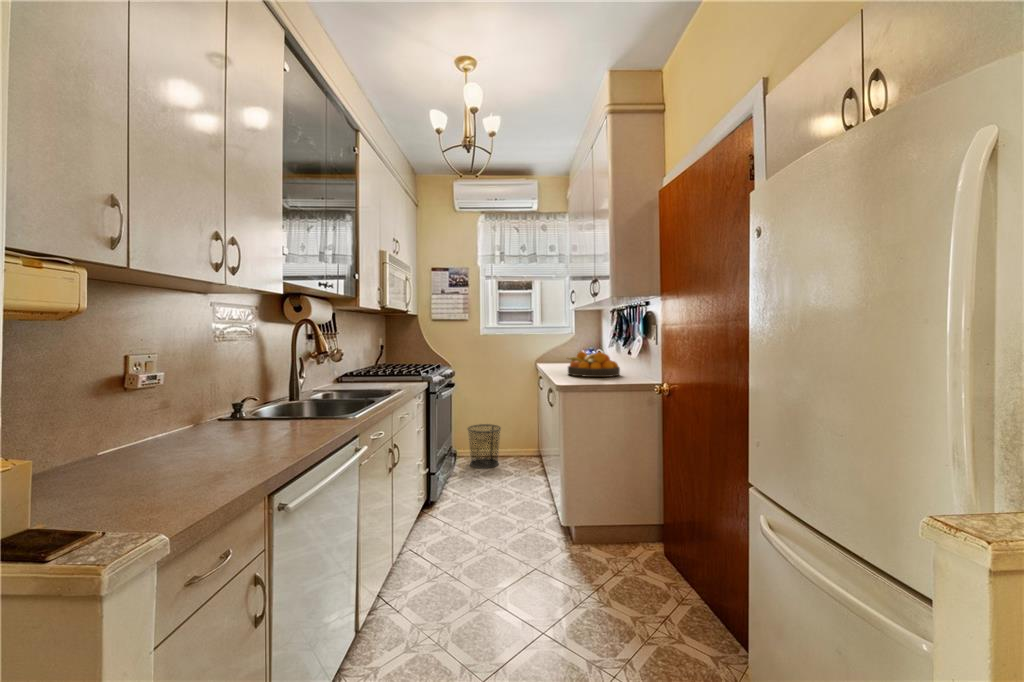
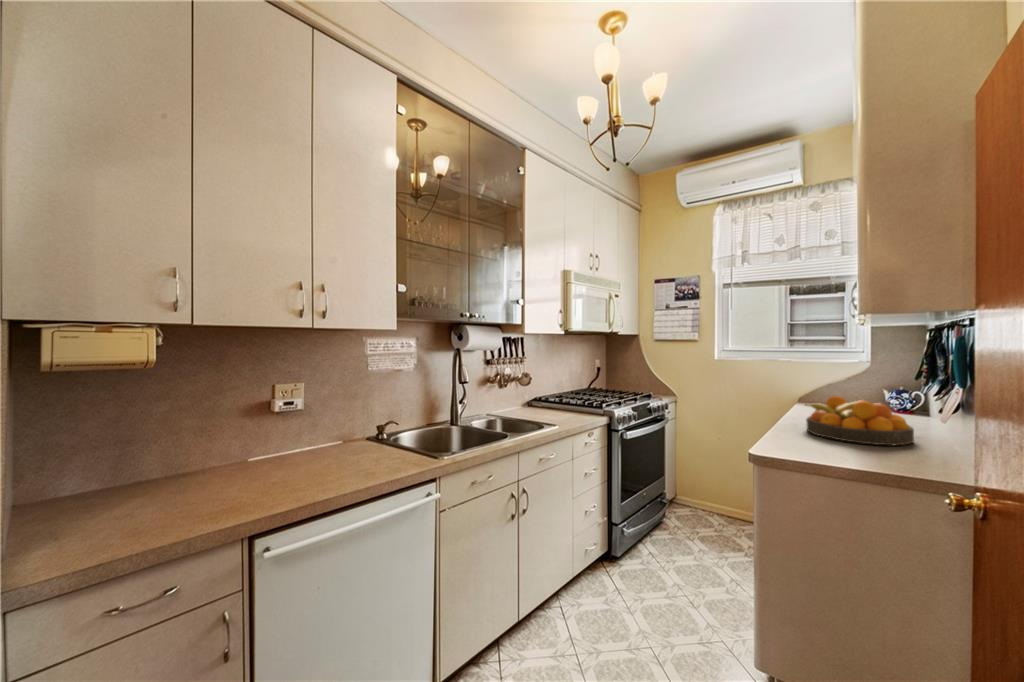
waste bin: present [468,424,501,468] -> none [689,472,737,532]

